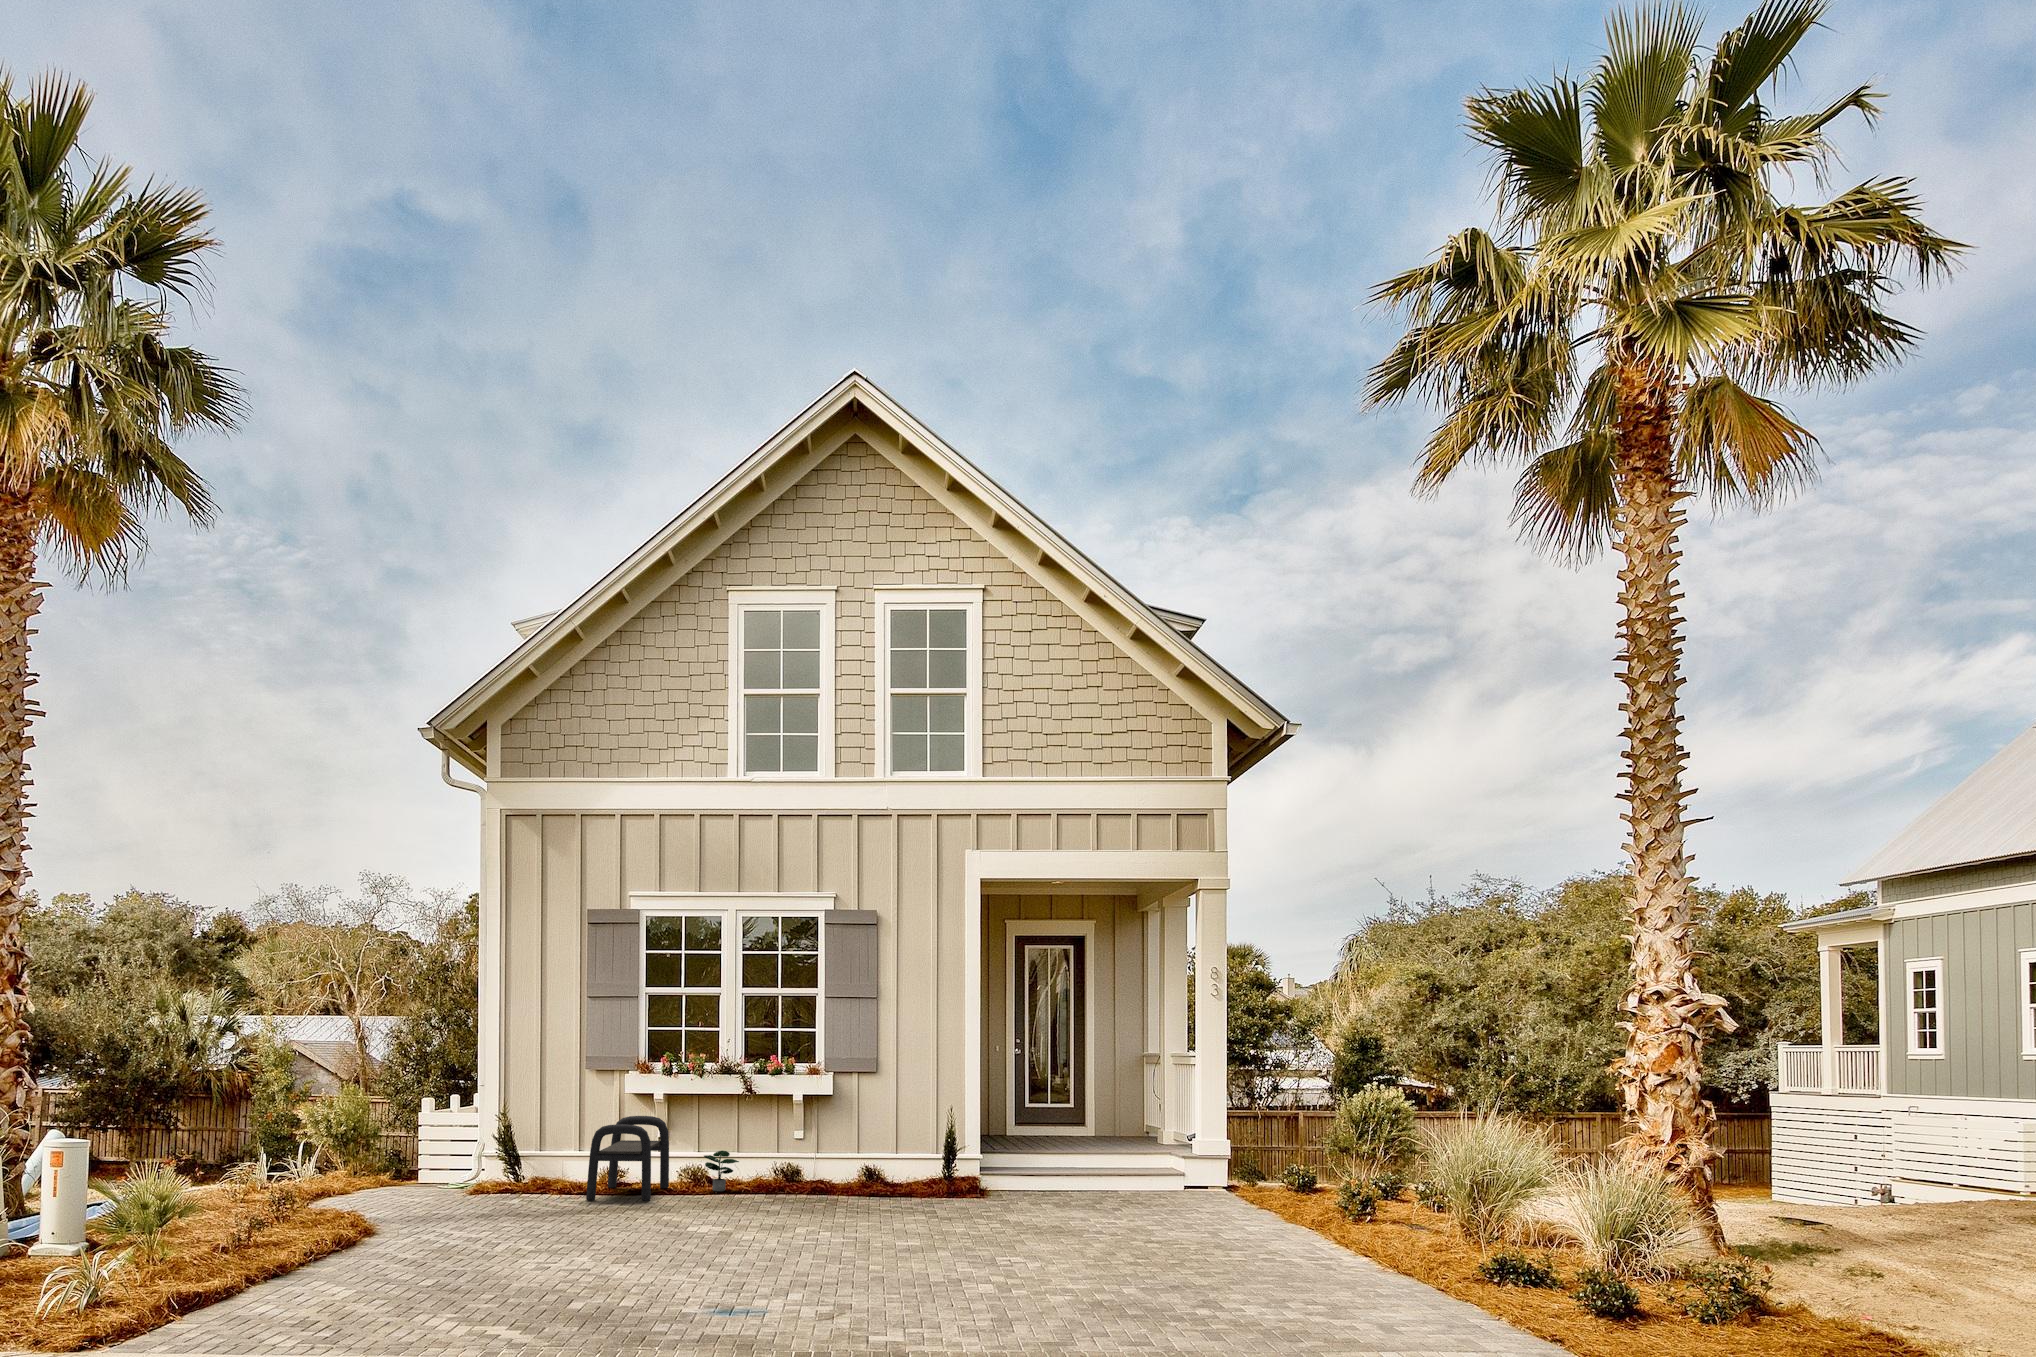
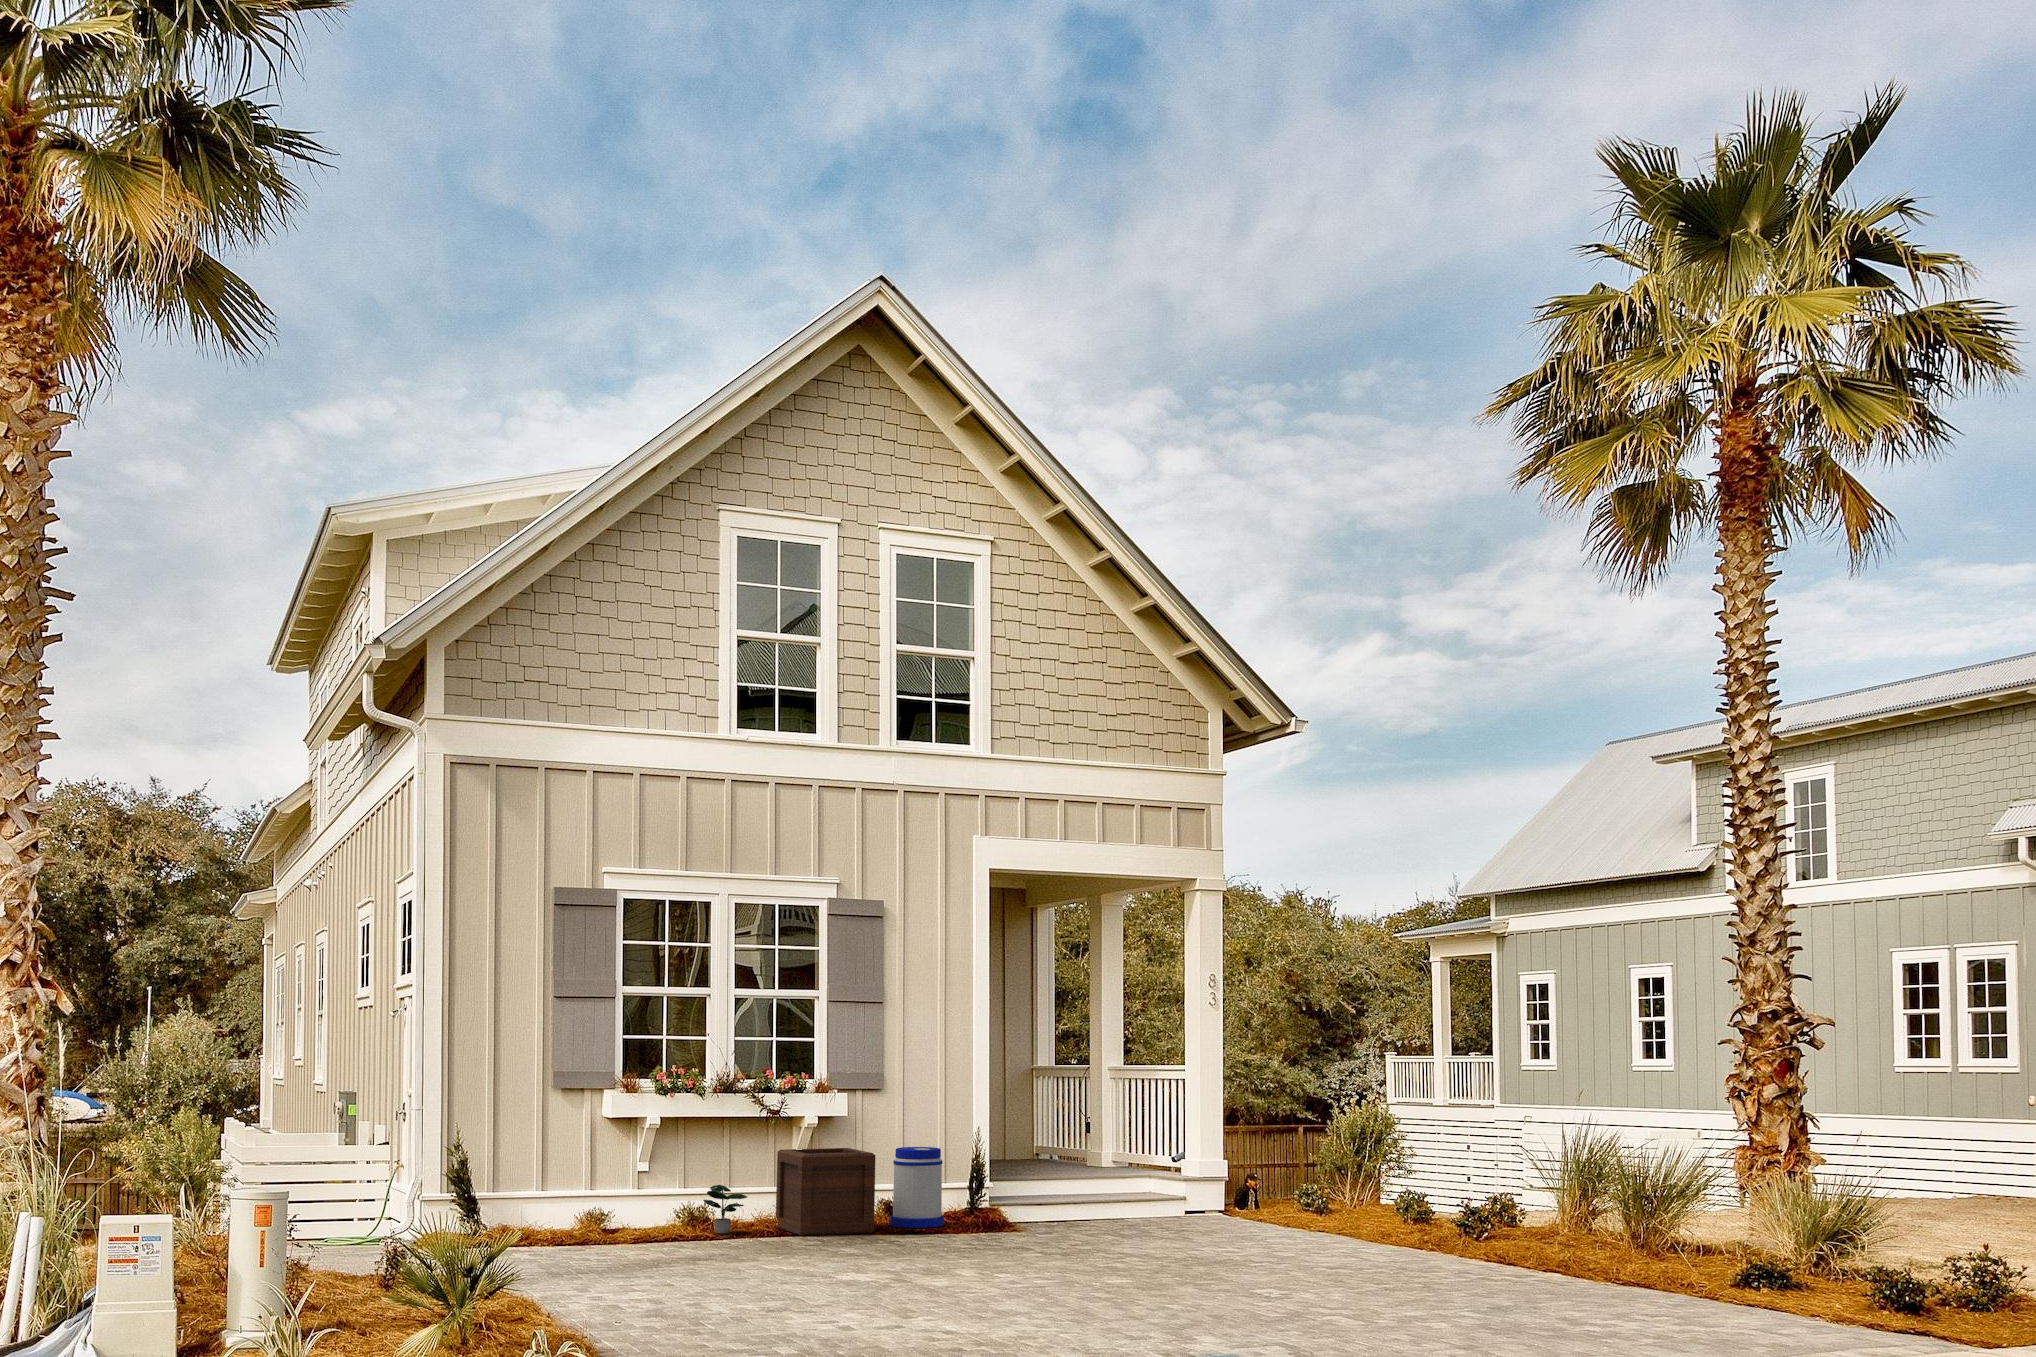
bench: present [586,1116,669,1201] -> none [581,1147,688,1250]
wooden crate: none [763,1123,840,1199] -> present [775,1148,875,1236]
trash can: none [867,1126,914,1197] -> present [890,1147,944,1228]

